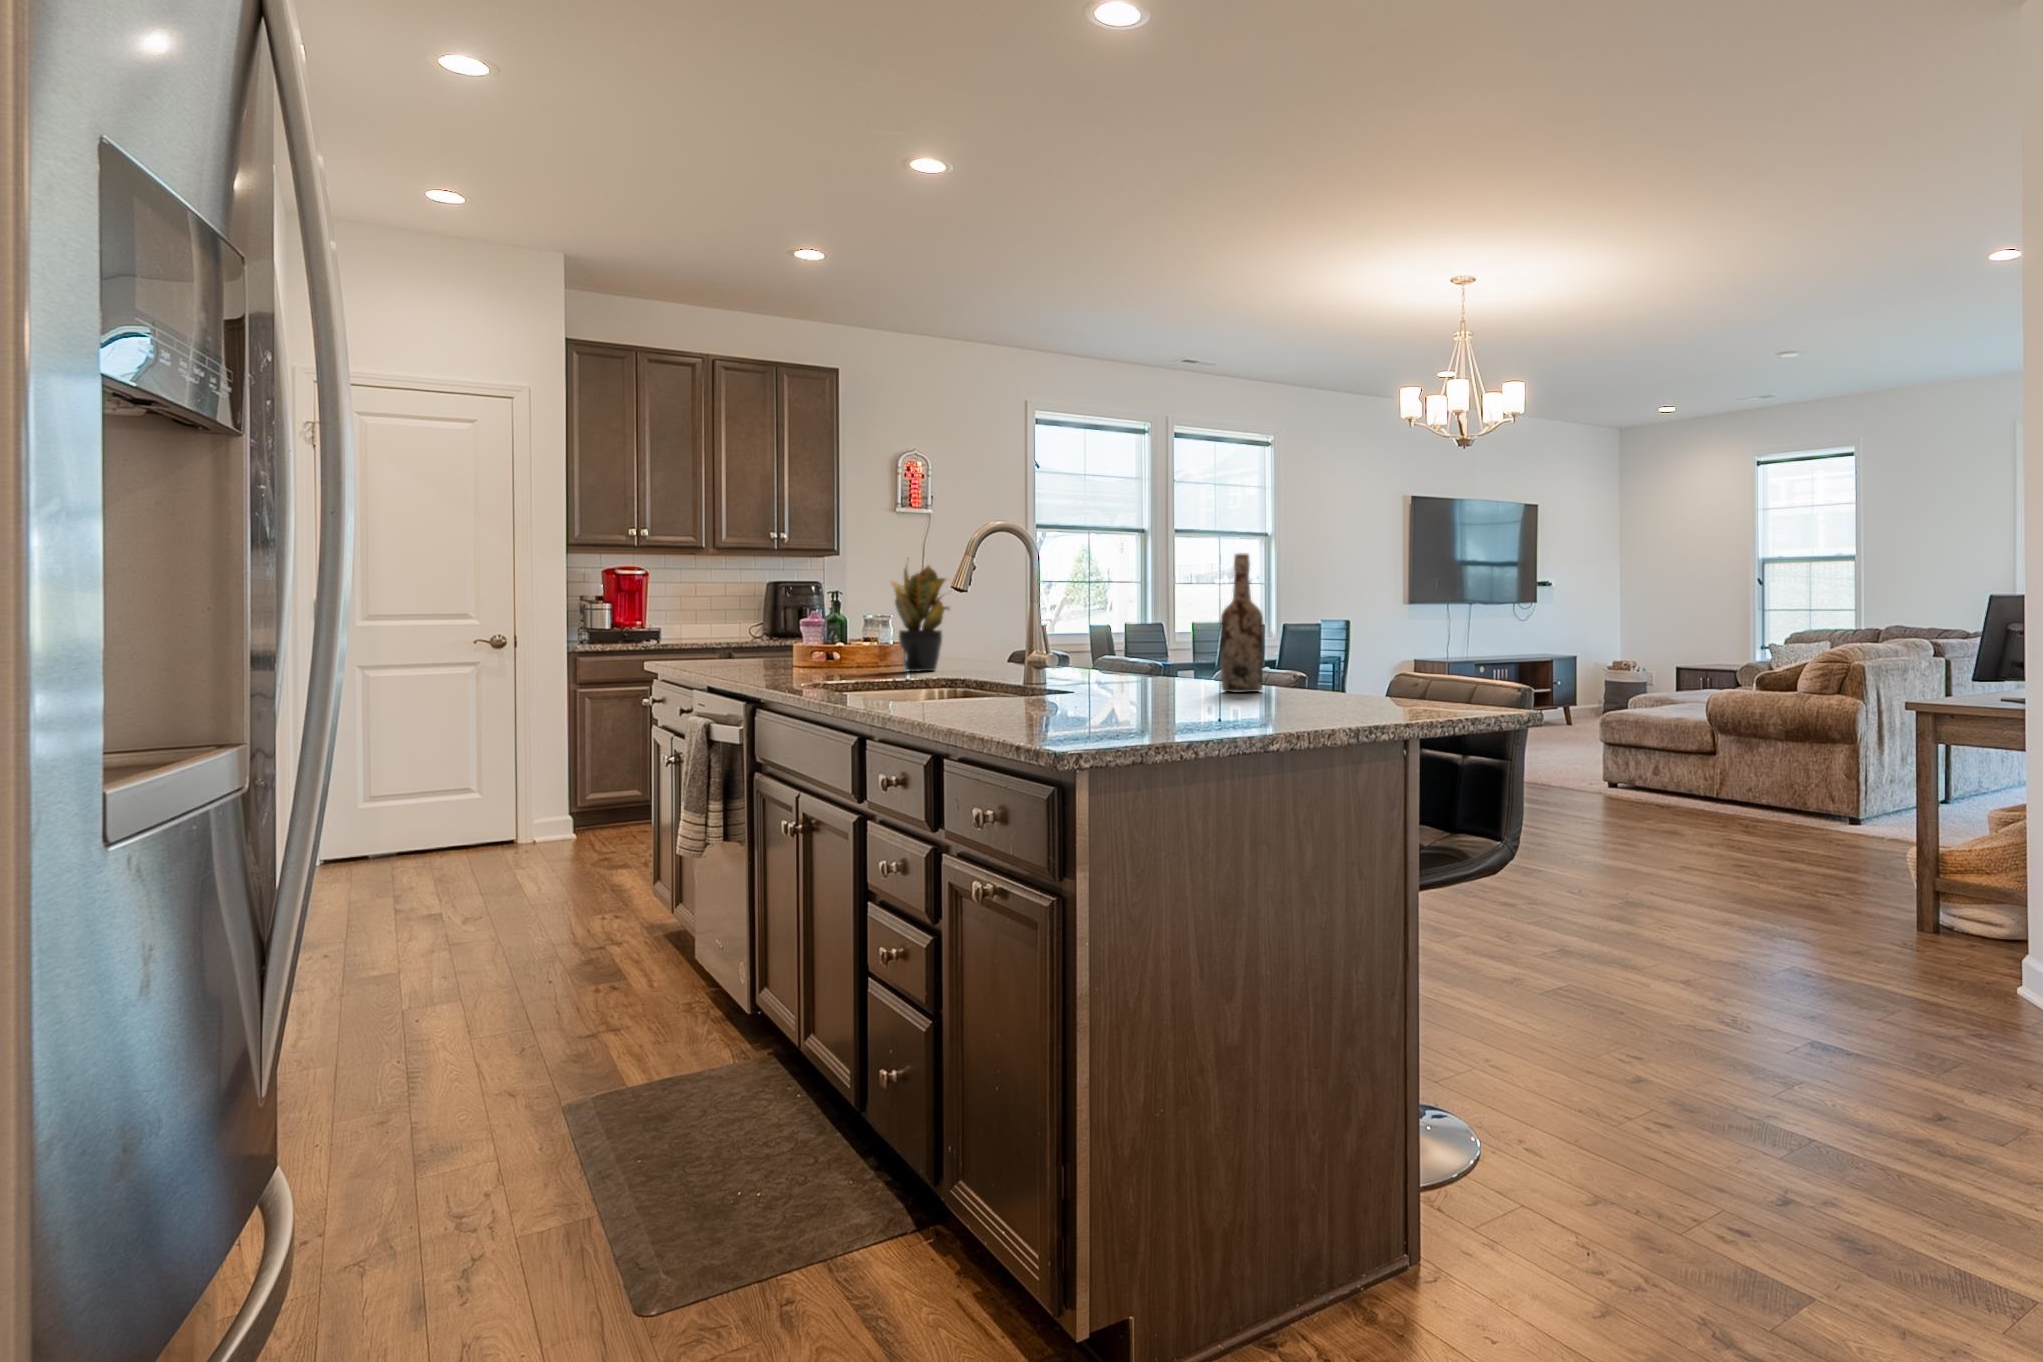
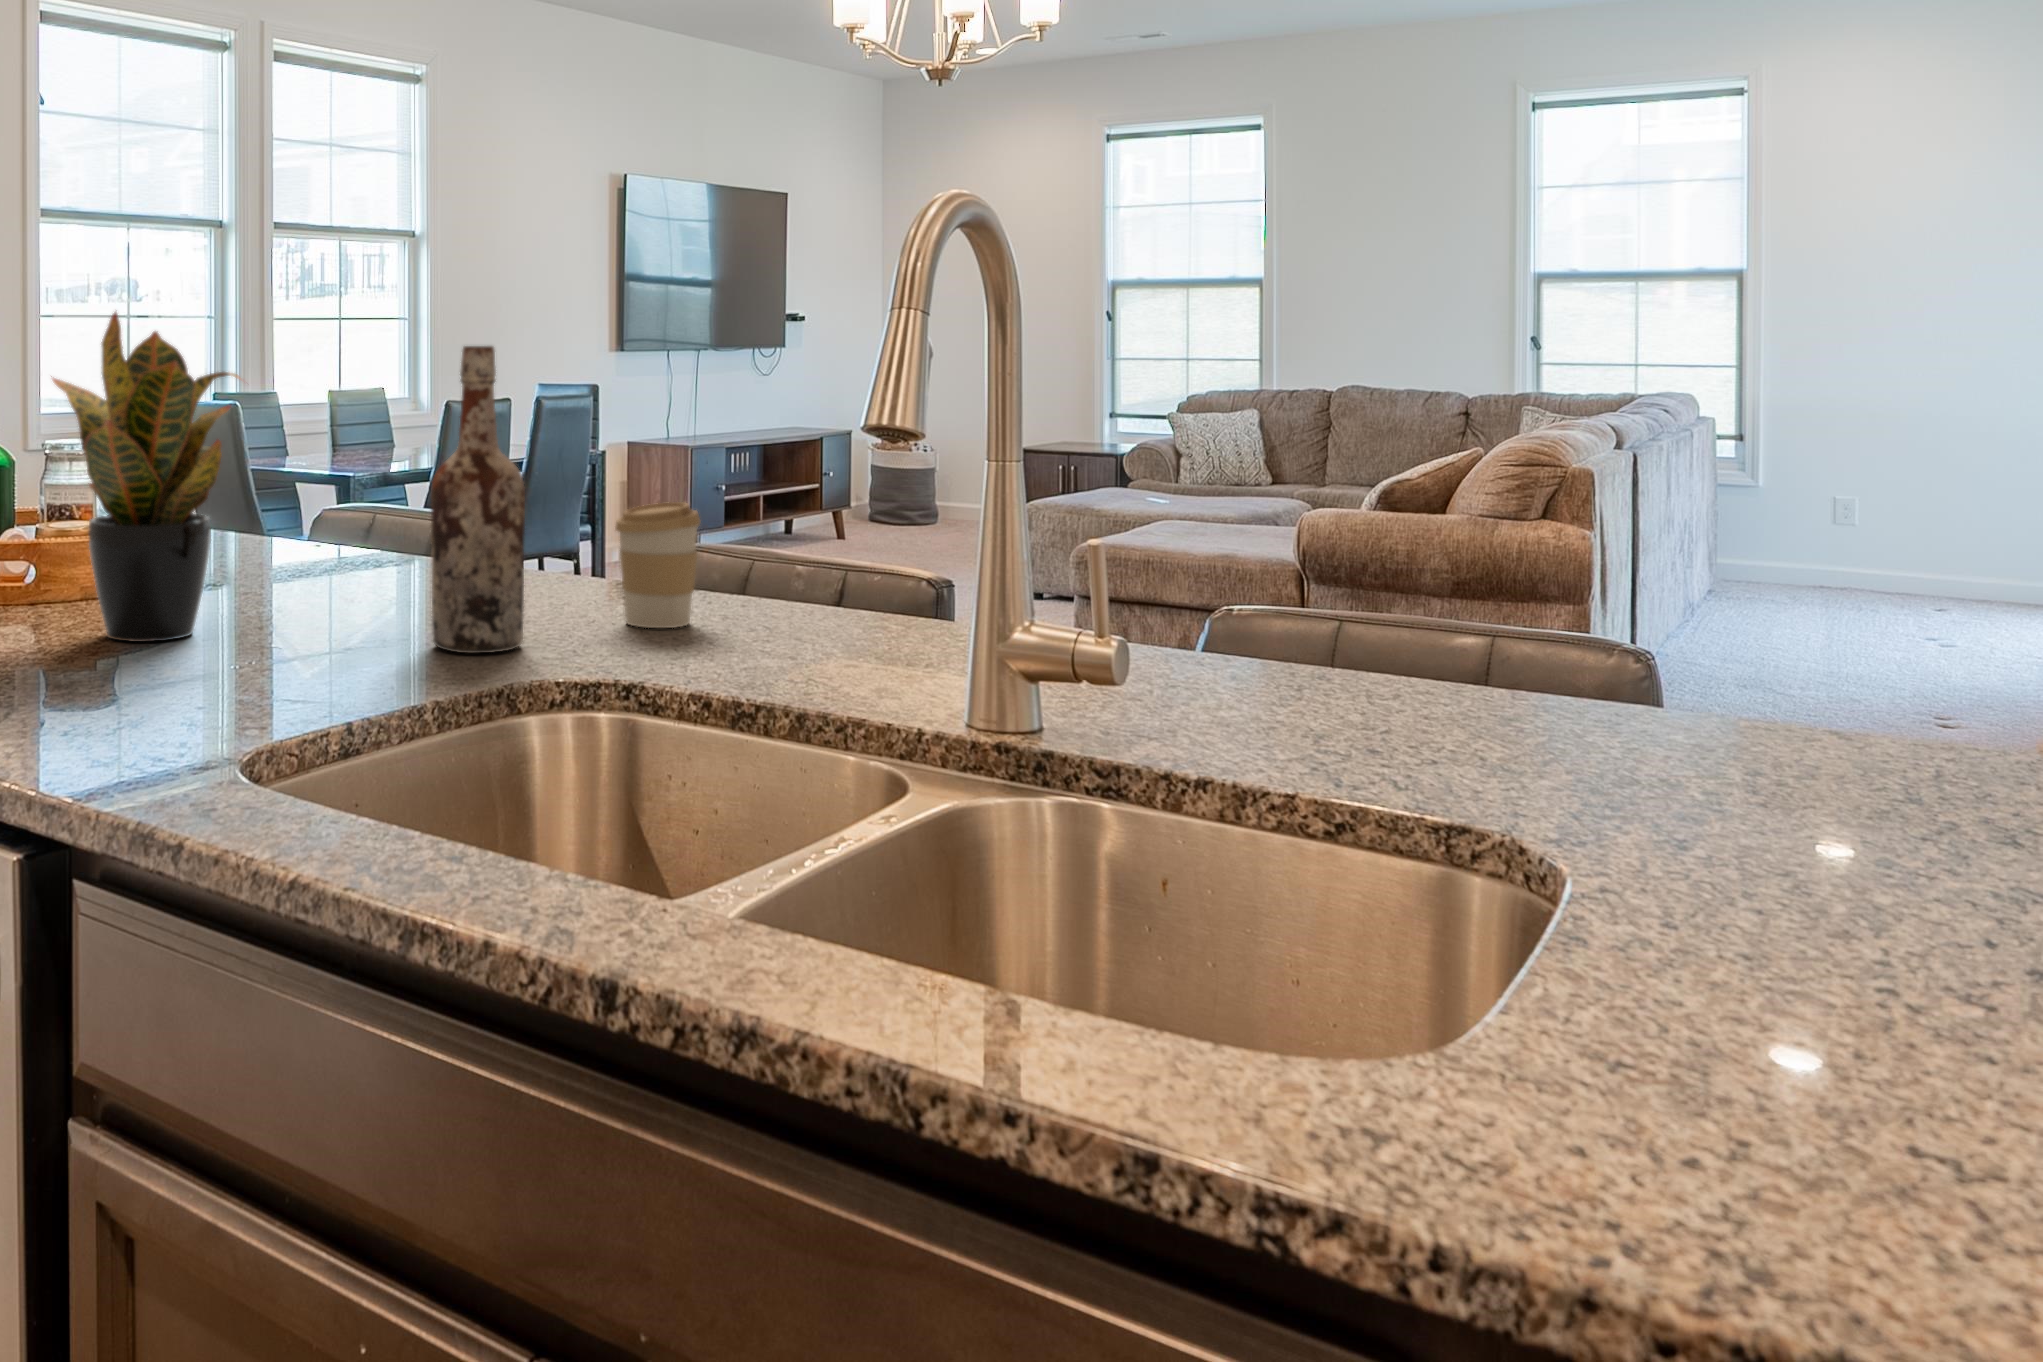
wine bottle: present [1221,553,1263,692] -> present [431,346,525,653]
coffee cup: none [1085,627,1117,671] -> present [615,502,700,628]

